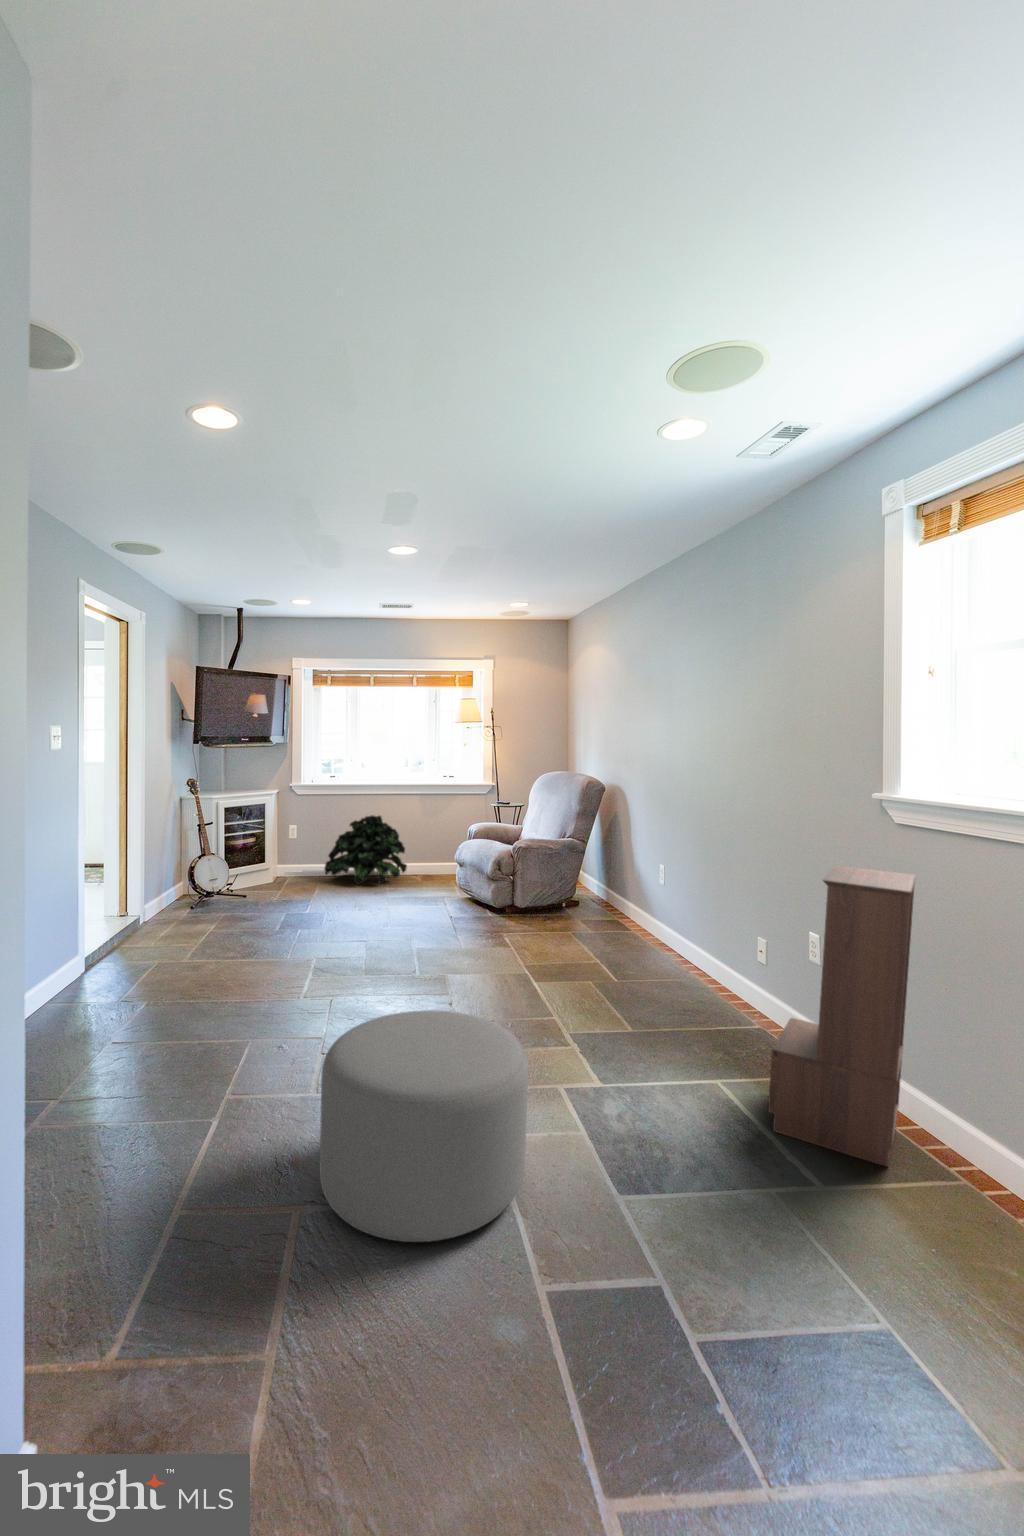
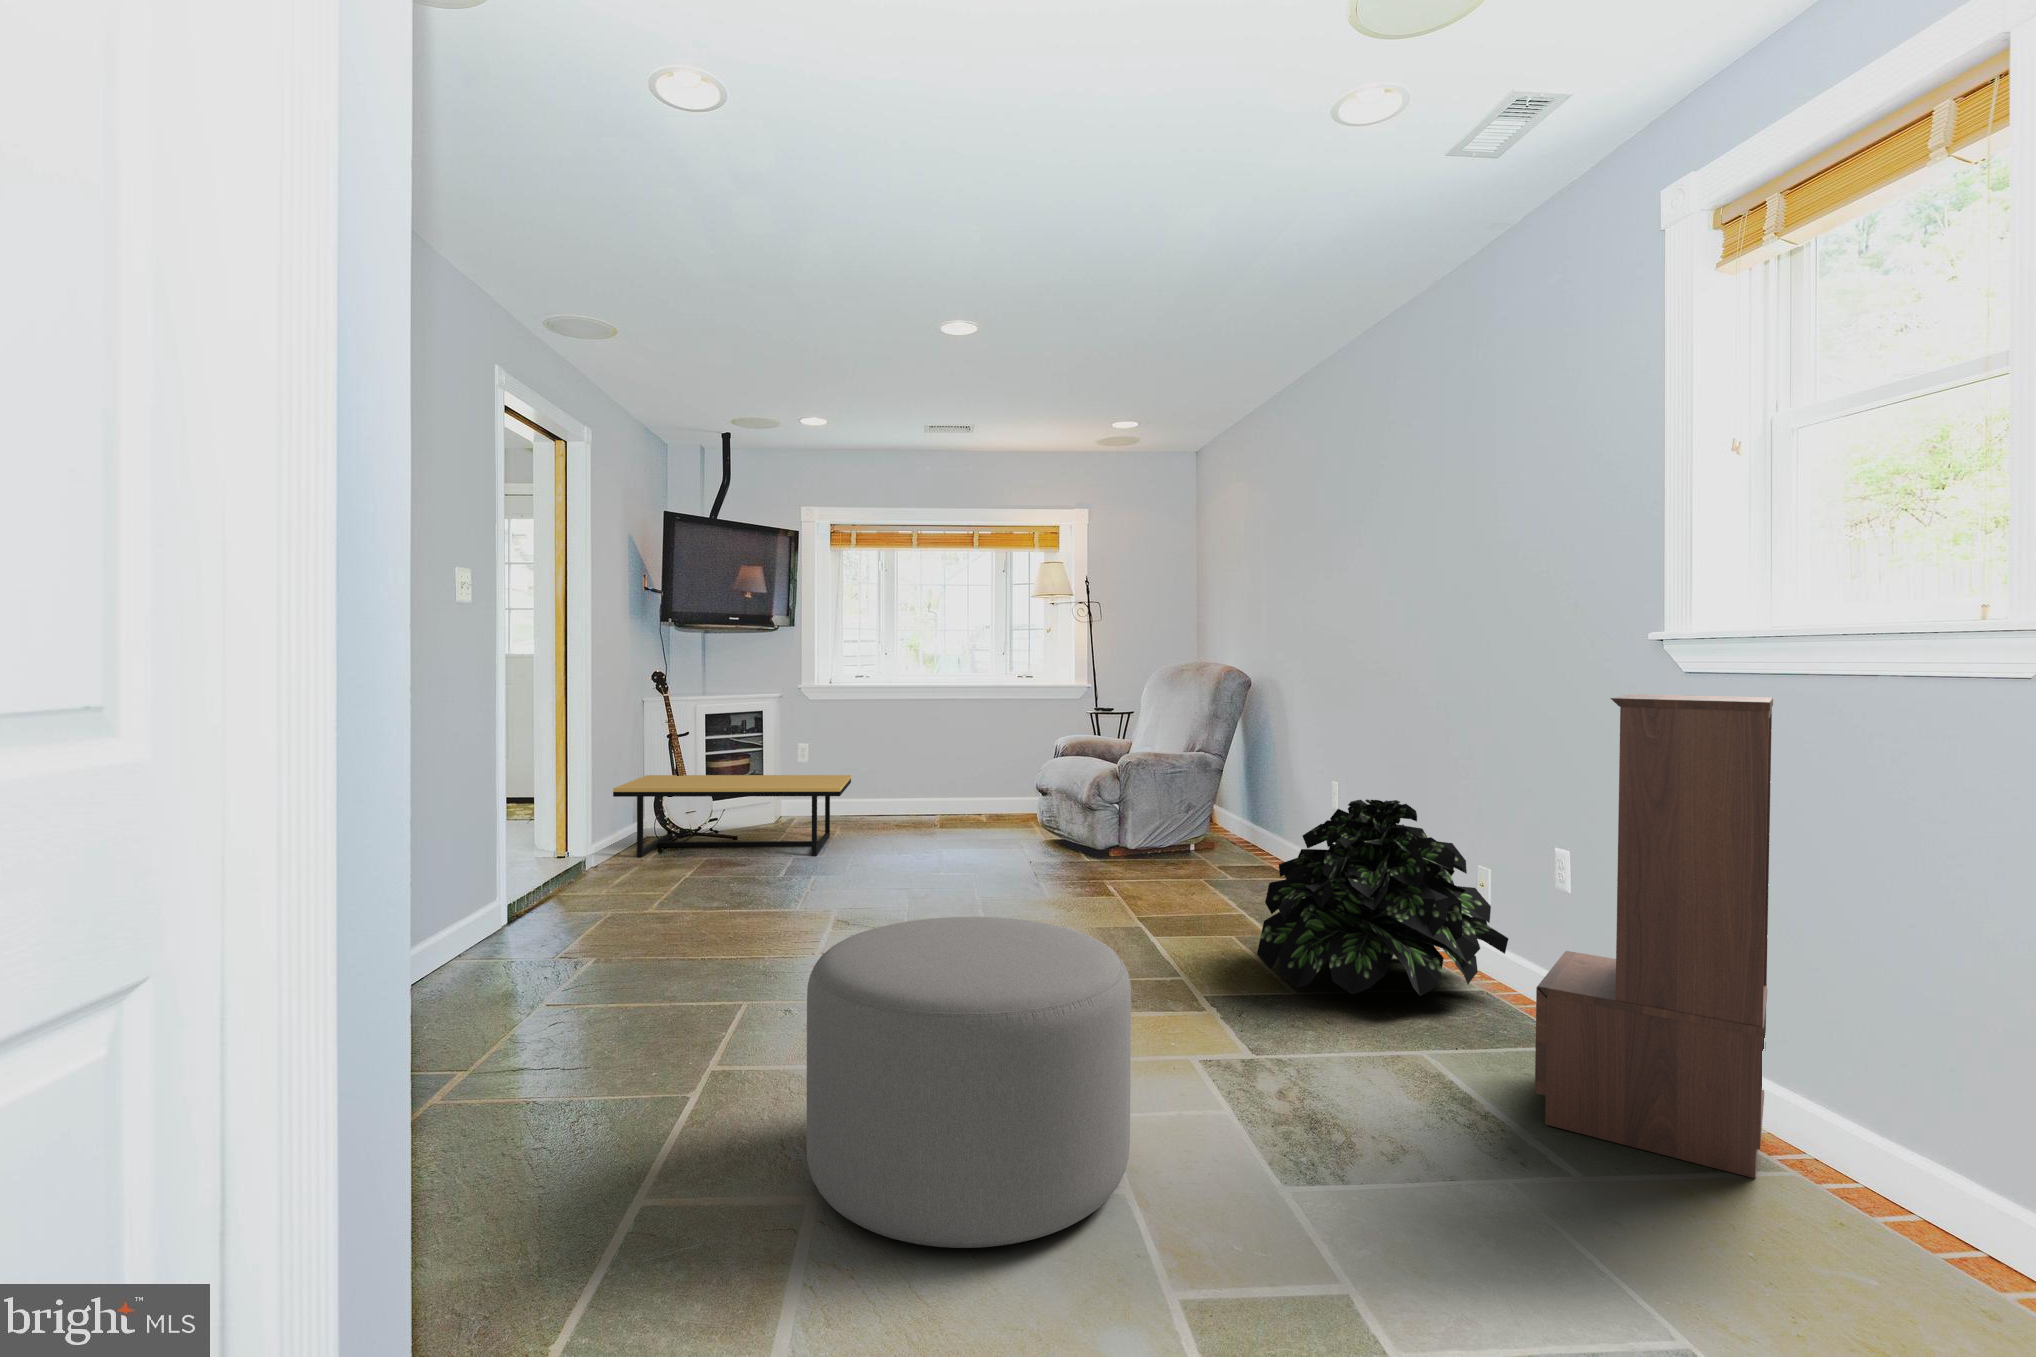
potted plant: present [325,815,407,885] -> present [1257,799,1508,996]
coffee table: none [156,850,328,913] -> present [613,775,851,857]

